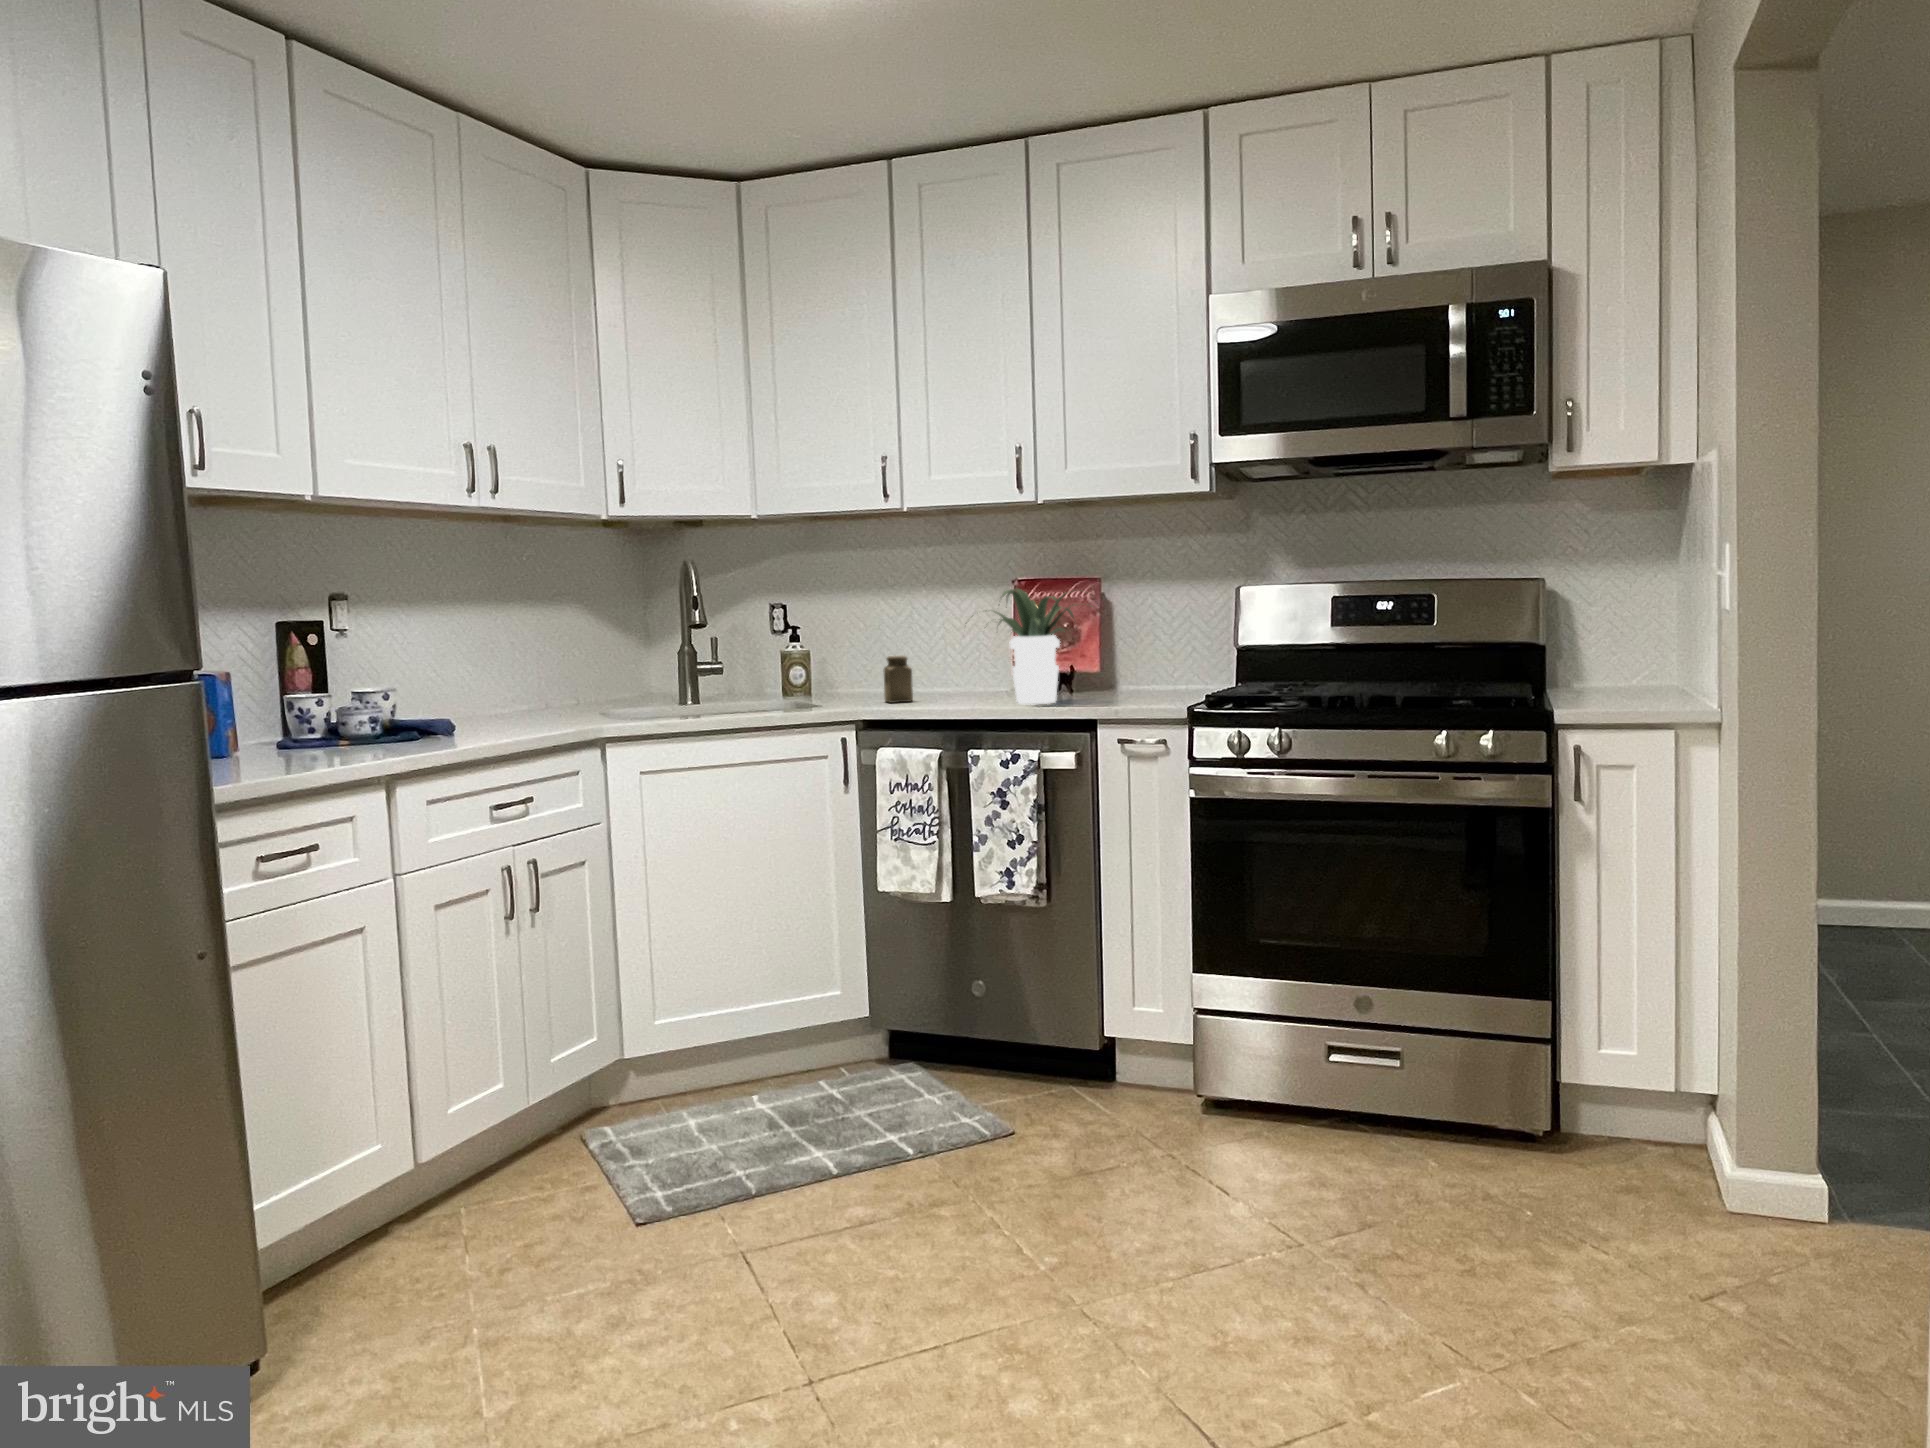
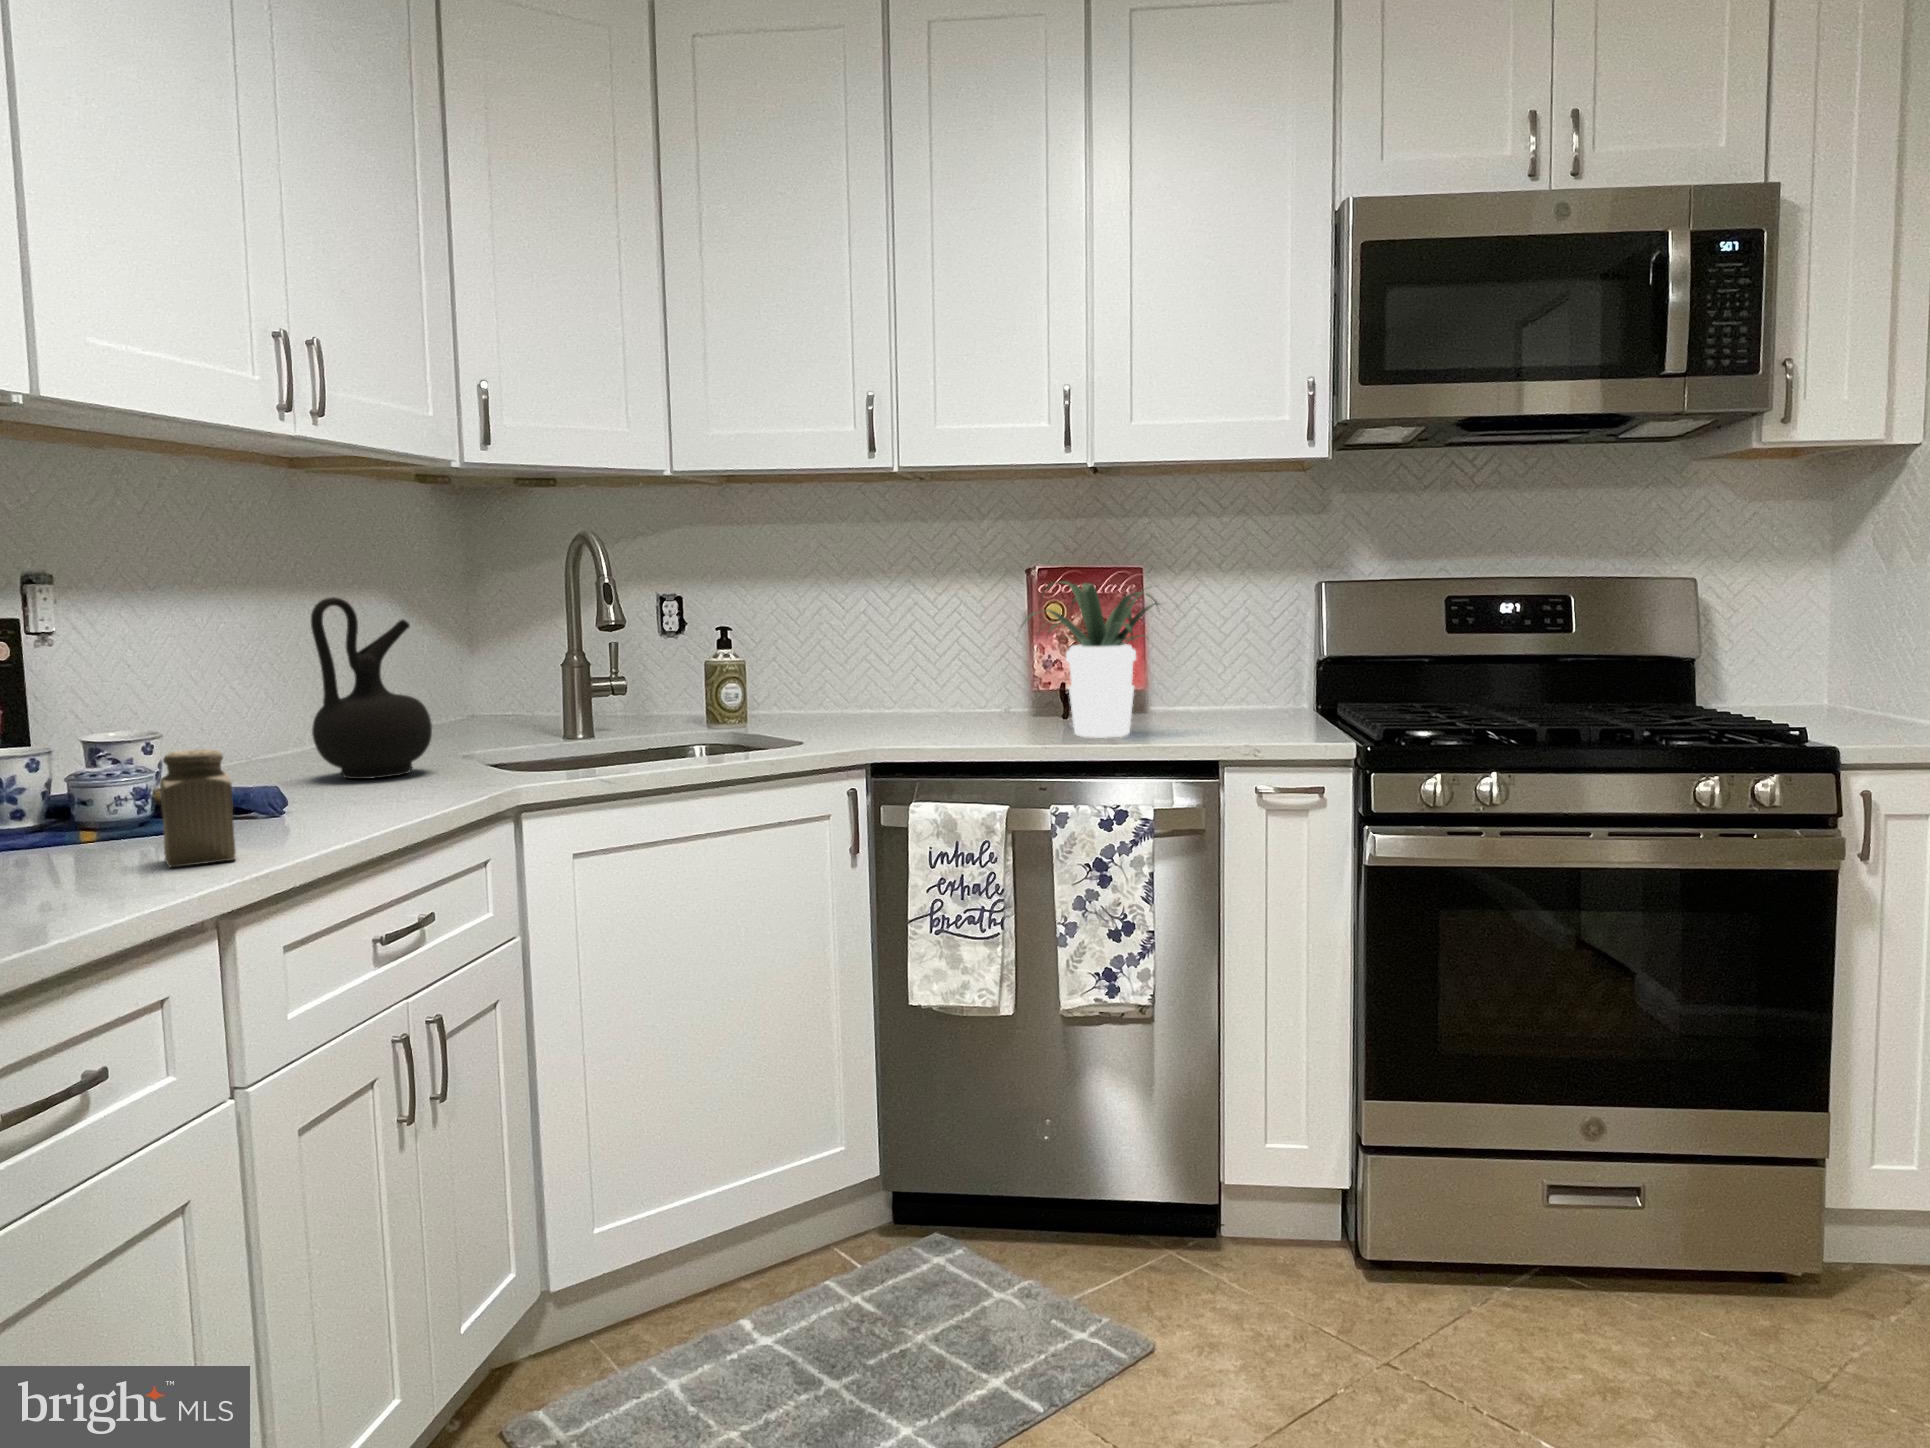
ceramic jug: none [495,606,572,722] -> present [311,597,432,779]
salt shaker: present [884,656,913,703] -> present [160,749,236,868]

